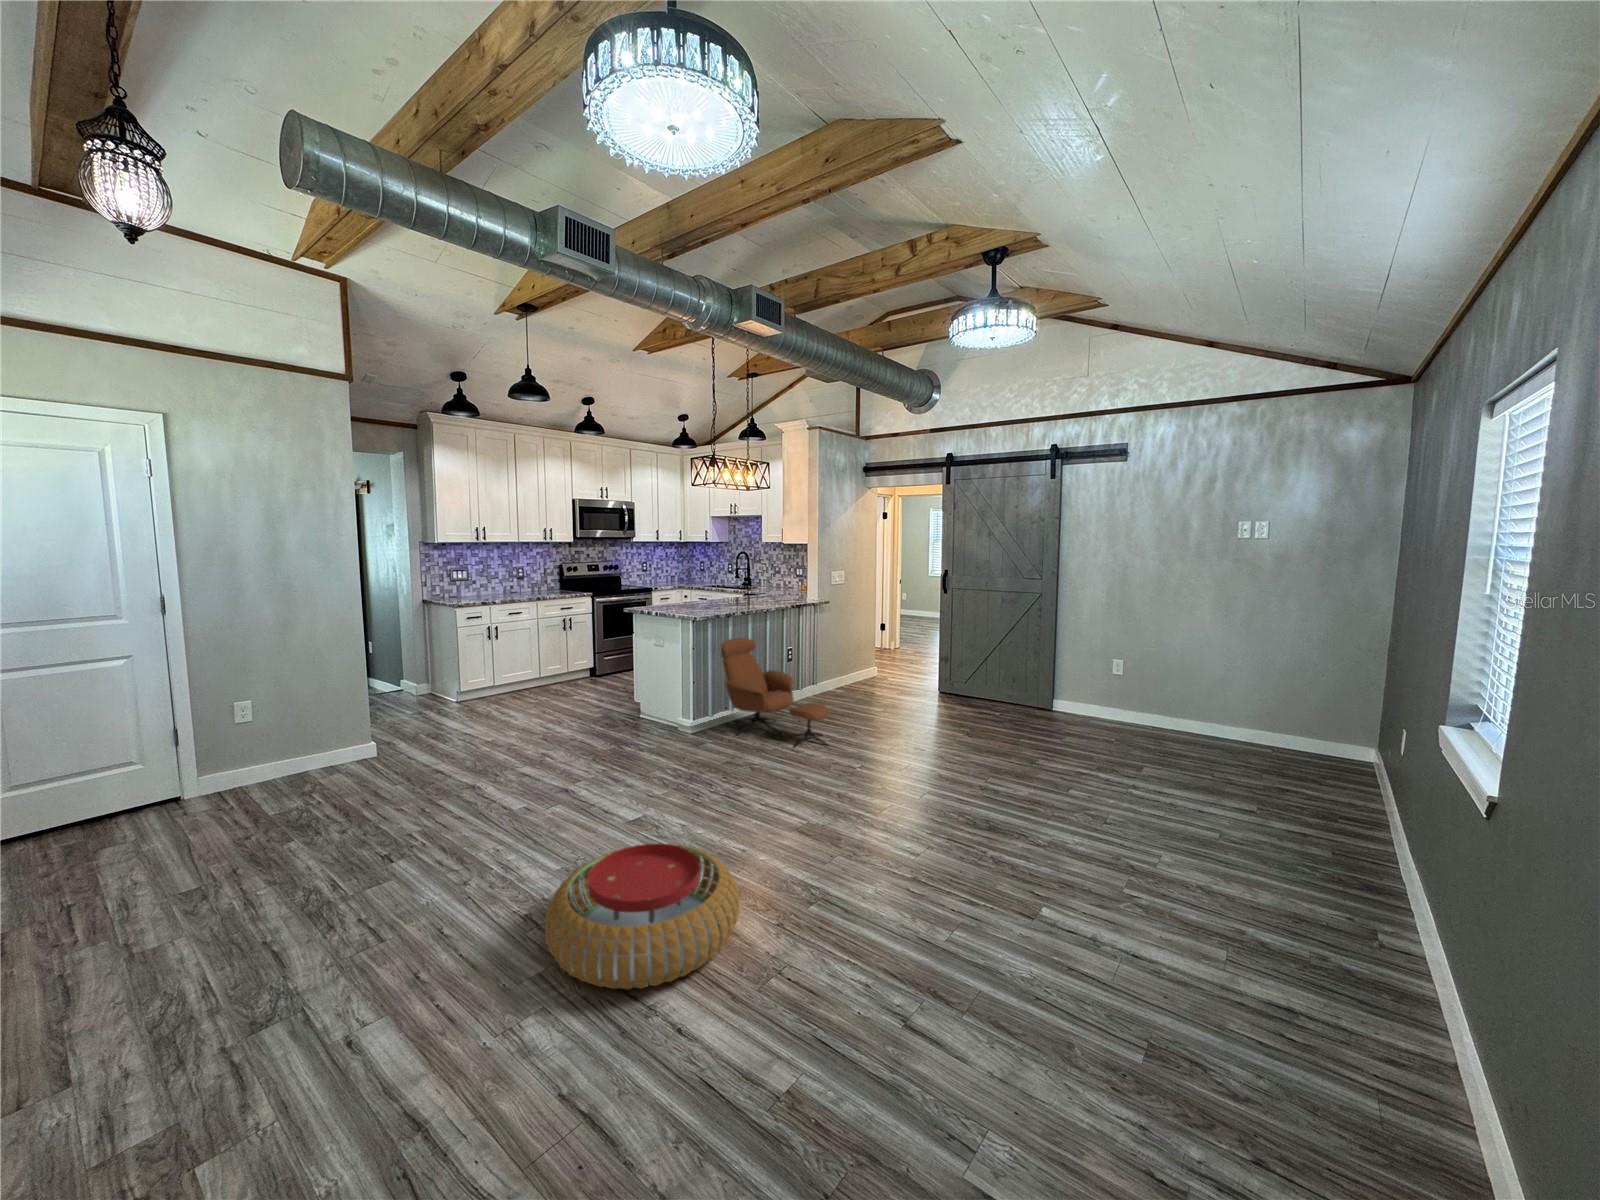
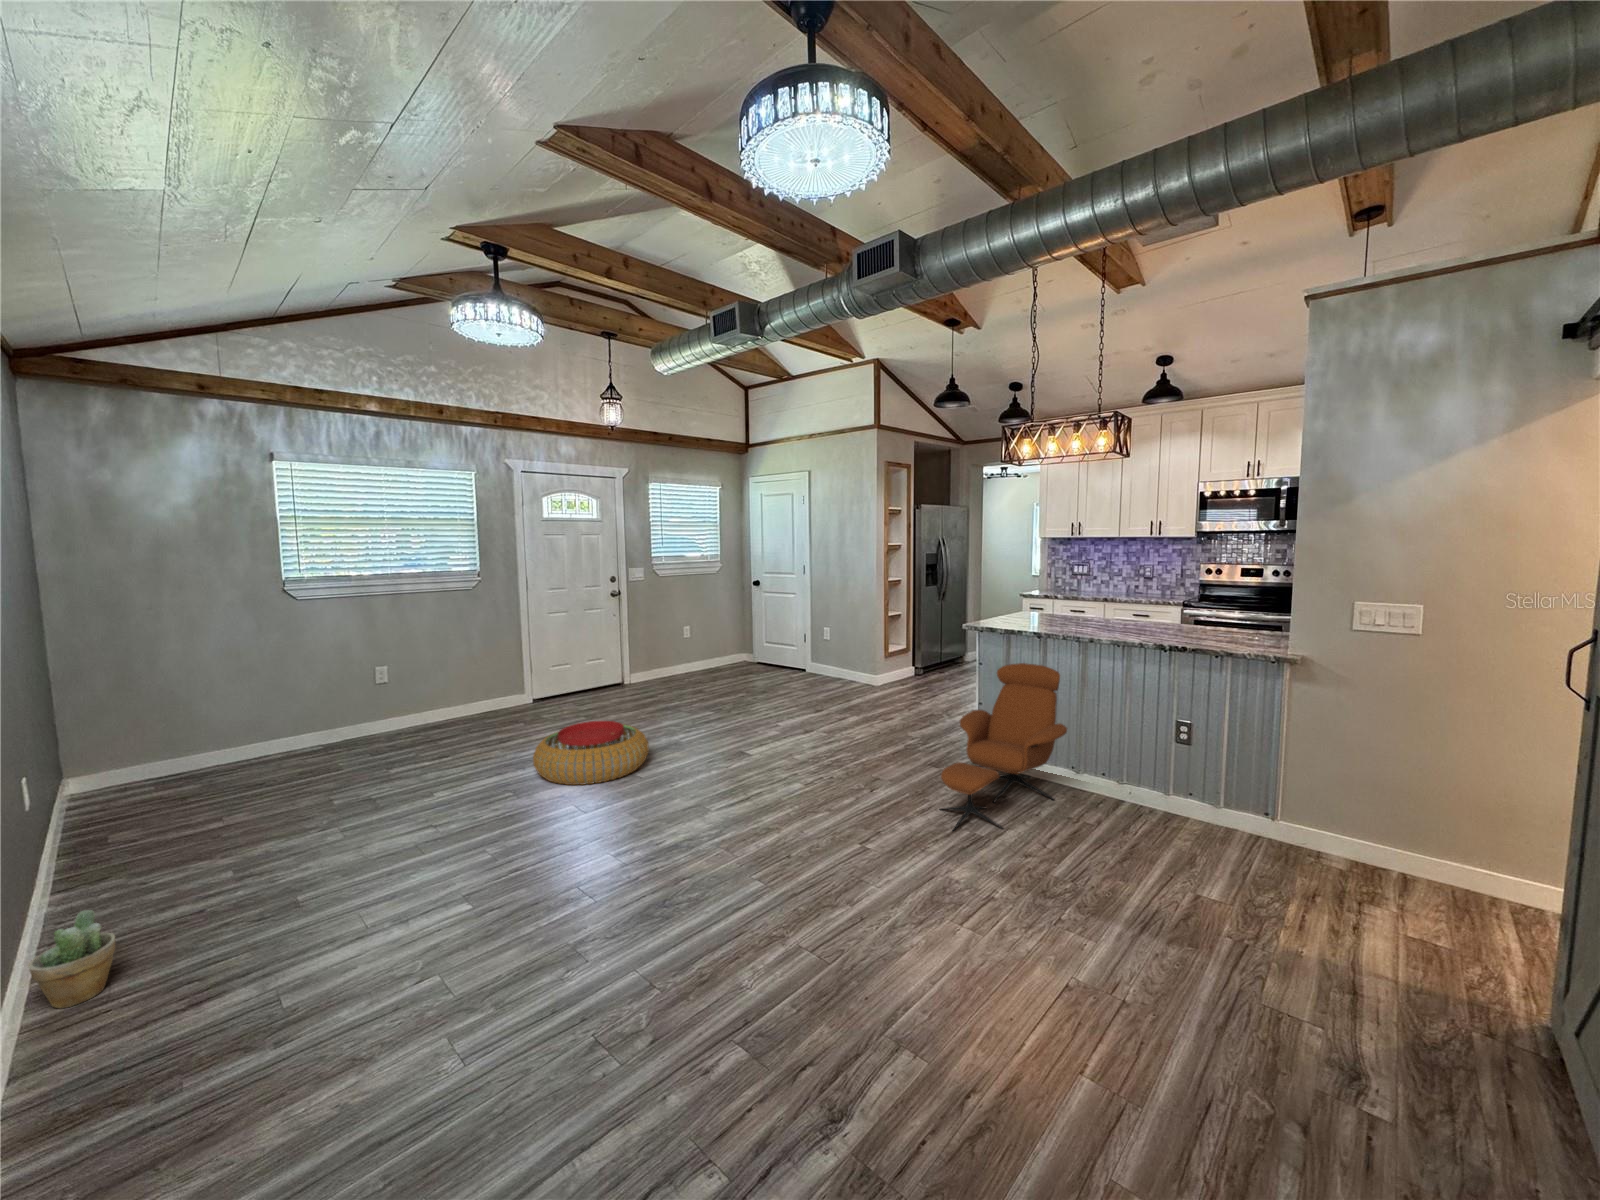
potted plant: none [1375,1038,1482,1162] -> present [28,910,116,1009]

